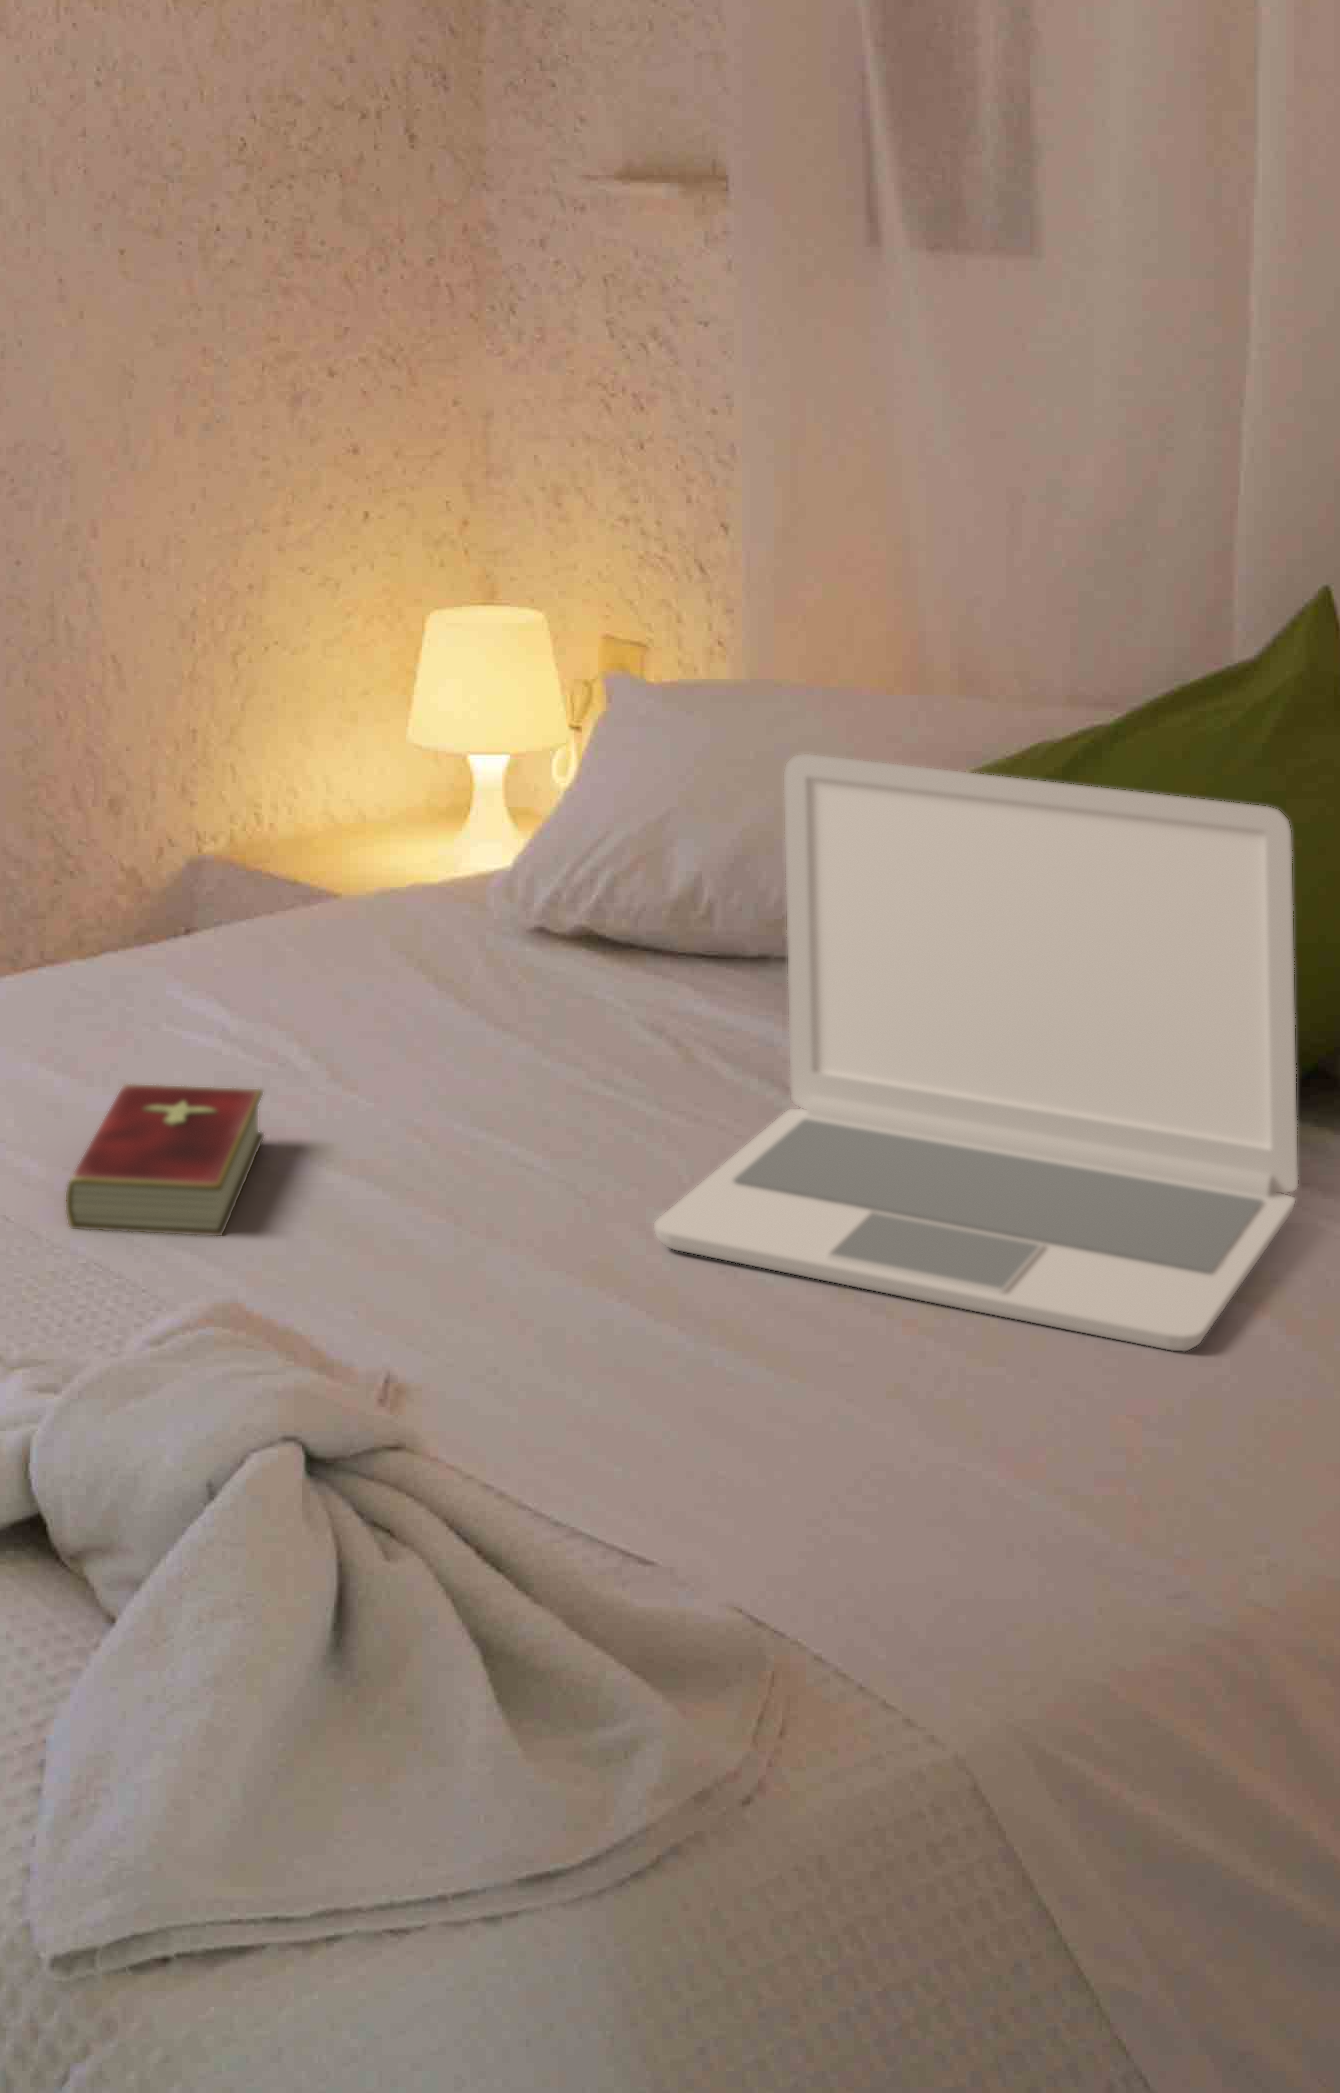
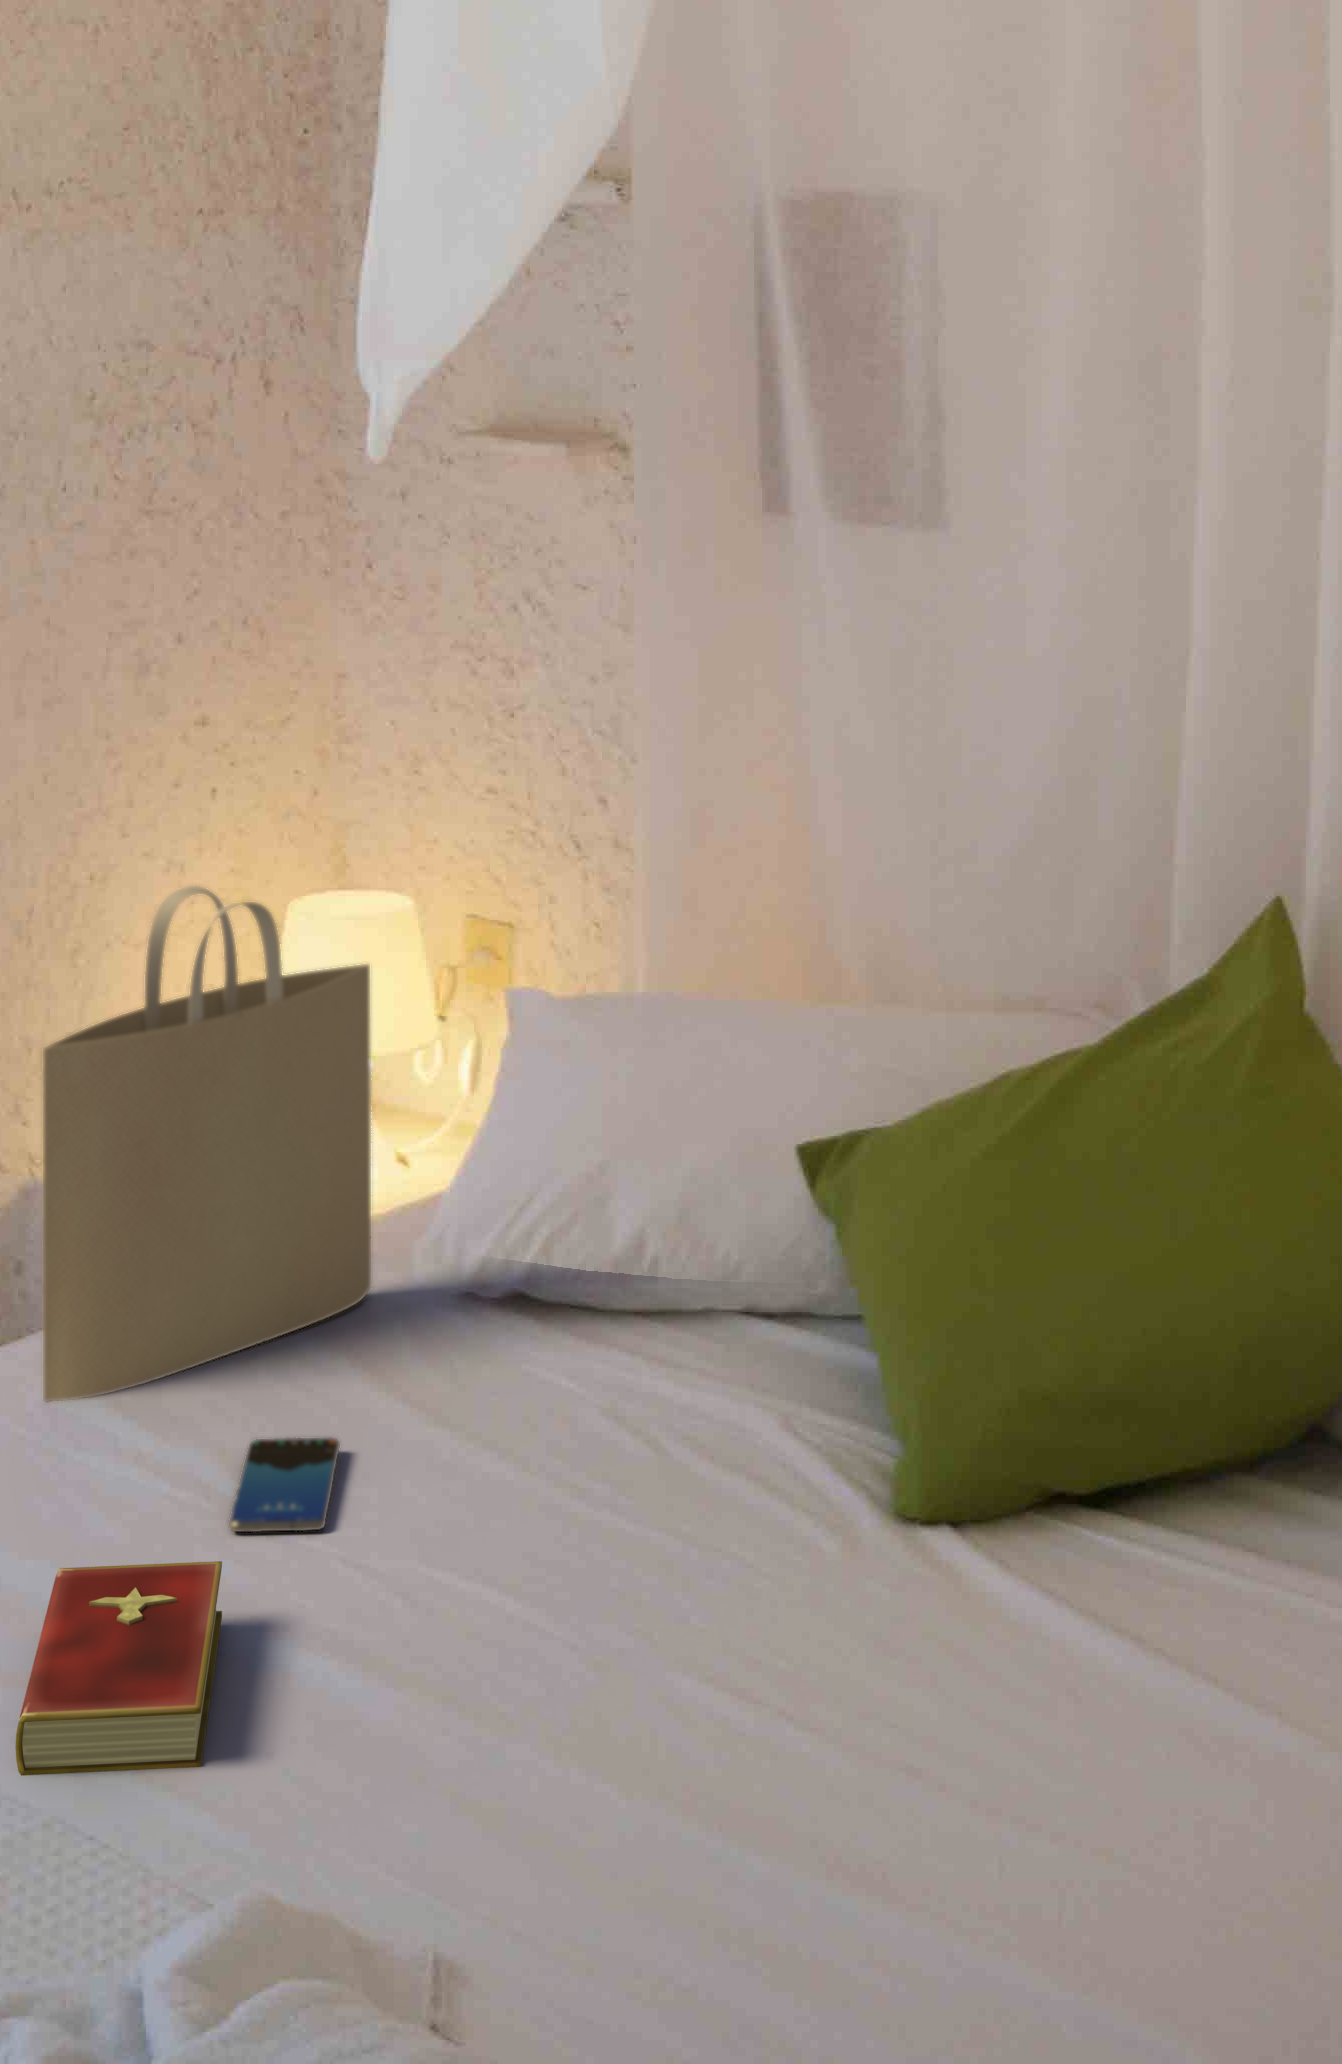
tote bag: none [140,547,455,986] -> present [43,886,371,1401]
laptop: present [654,754,1298,1352] -> none [687,1137,1331,1816]
smartphone: none [286,1019,397,1087] -> present [229,1438,340,1532]

